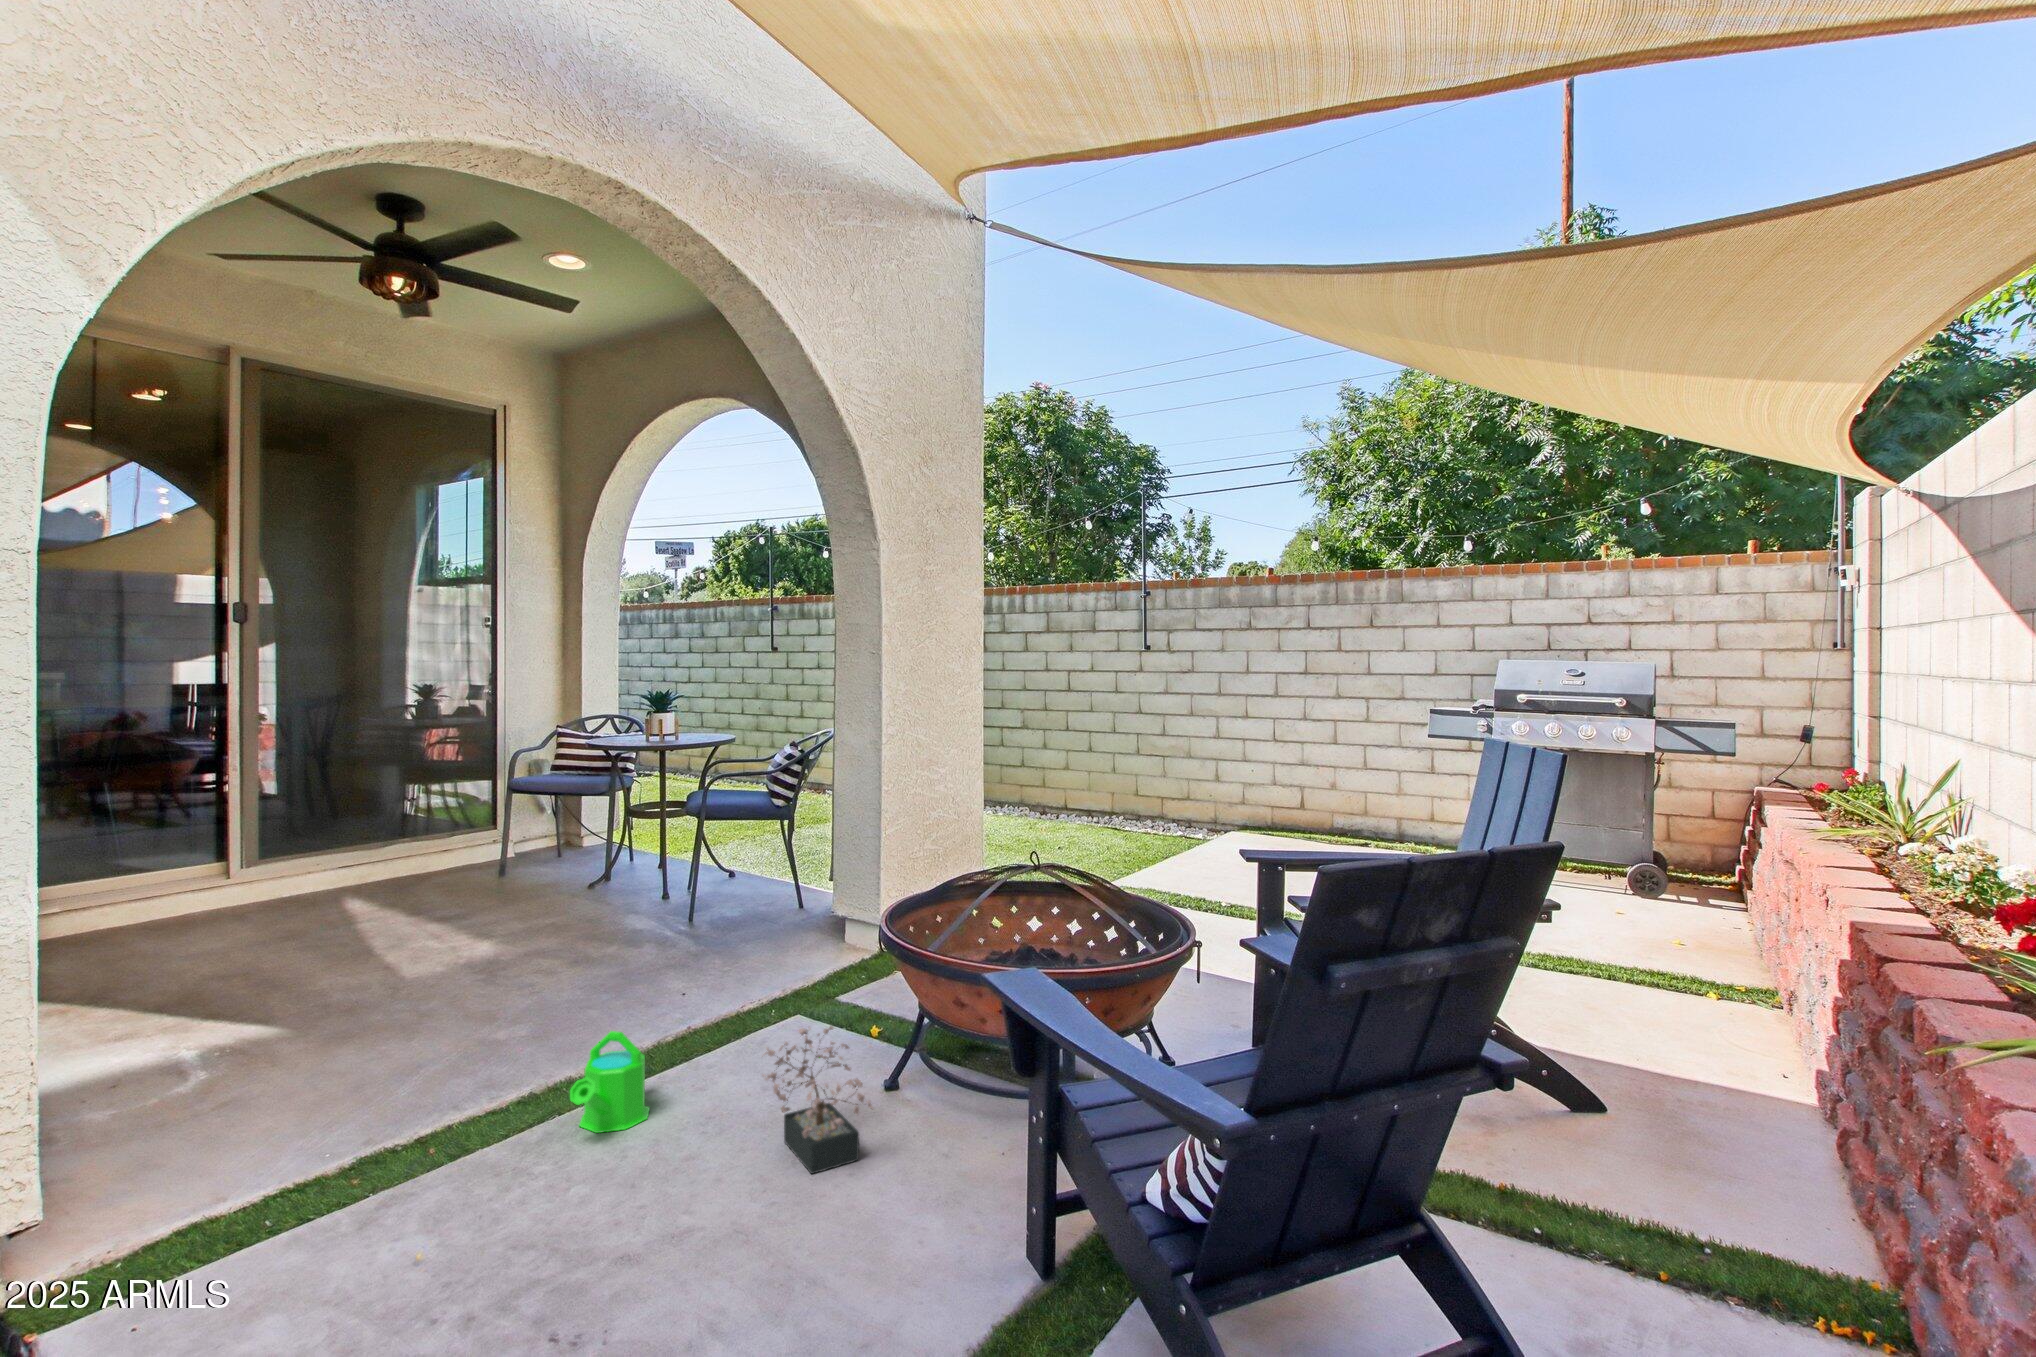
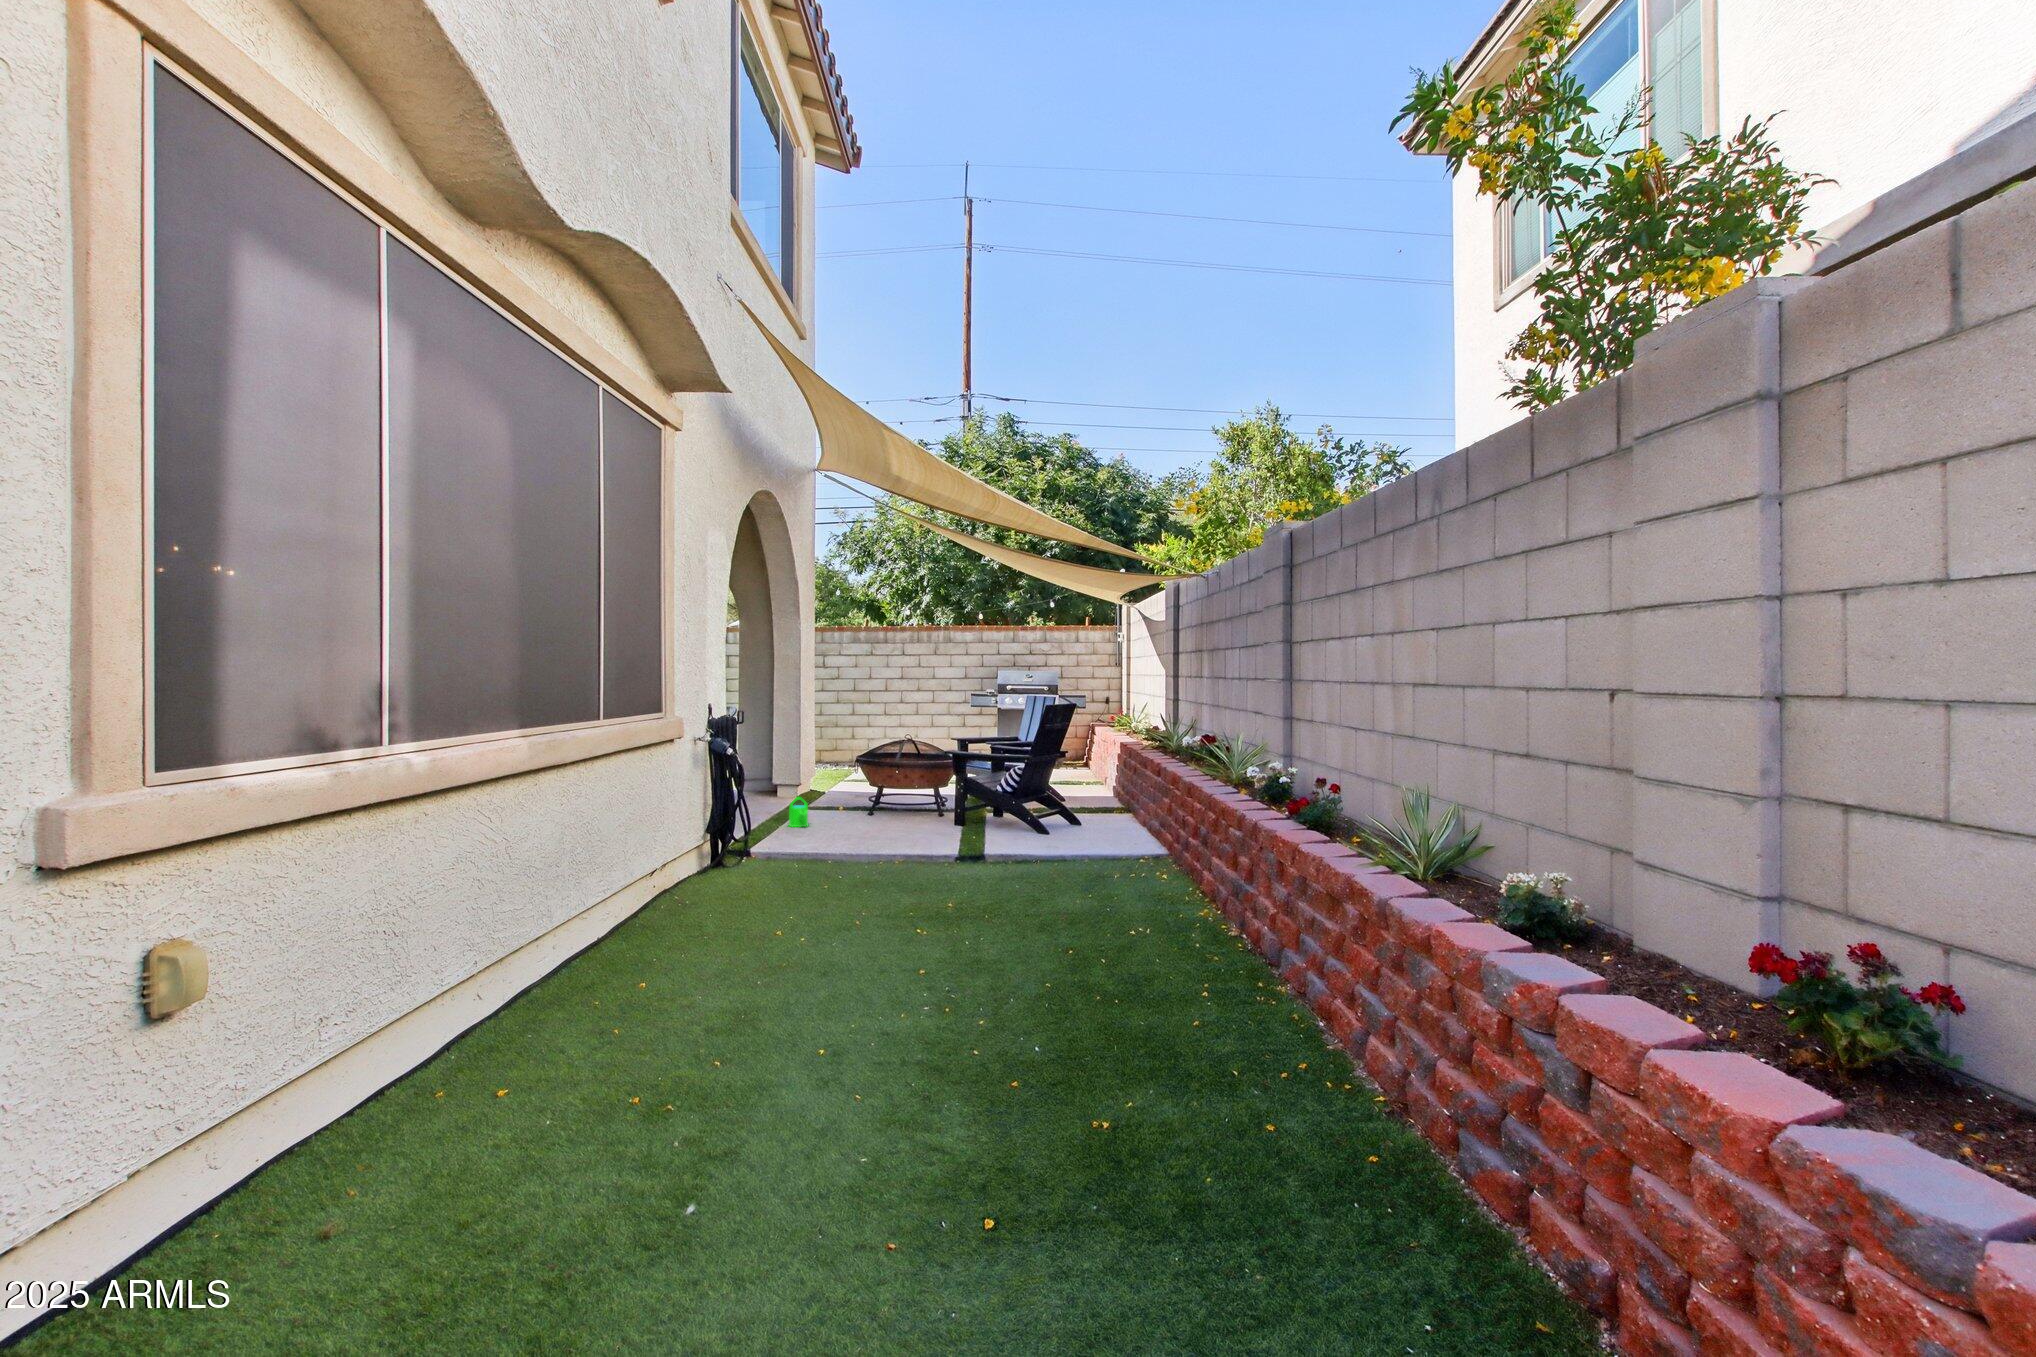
decorative plant: present [763,1026,873,1174] -> none [854,788,894,824]

